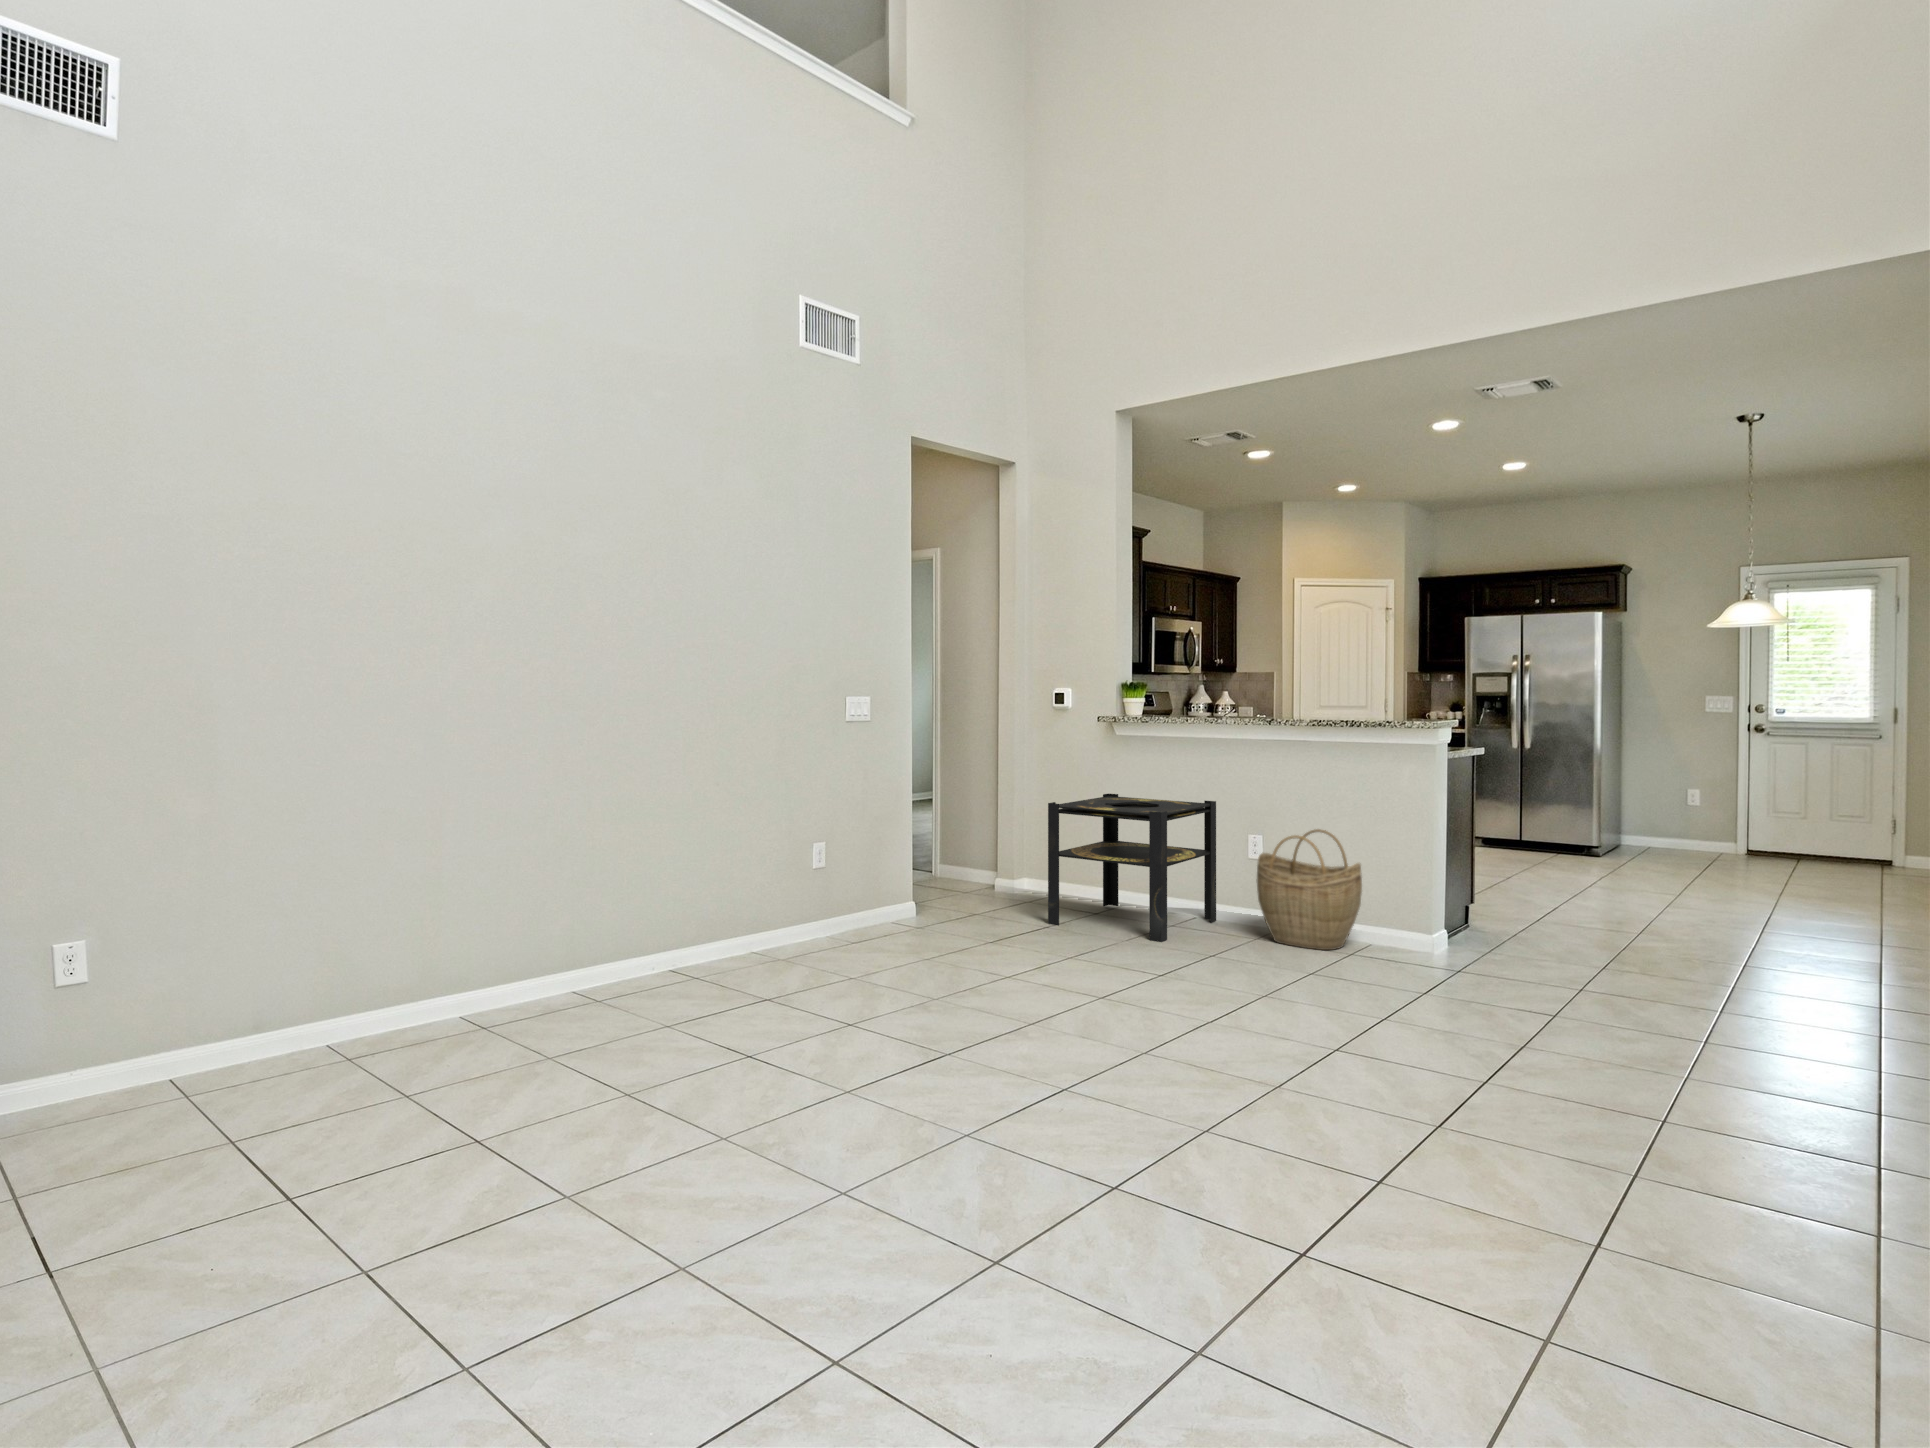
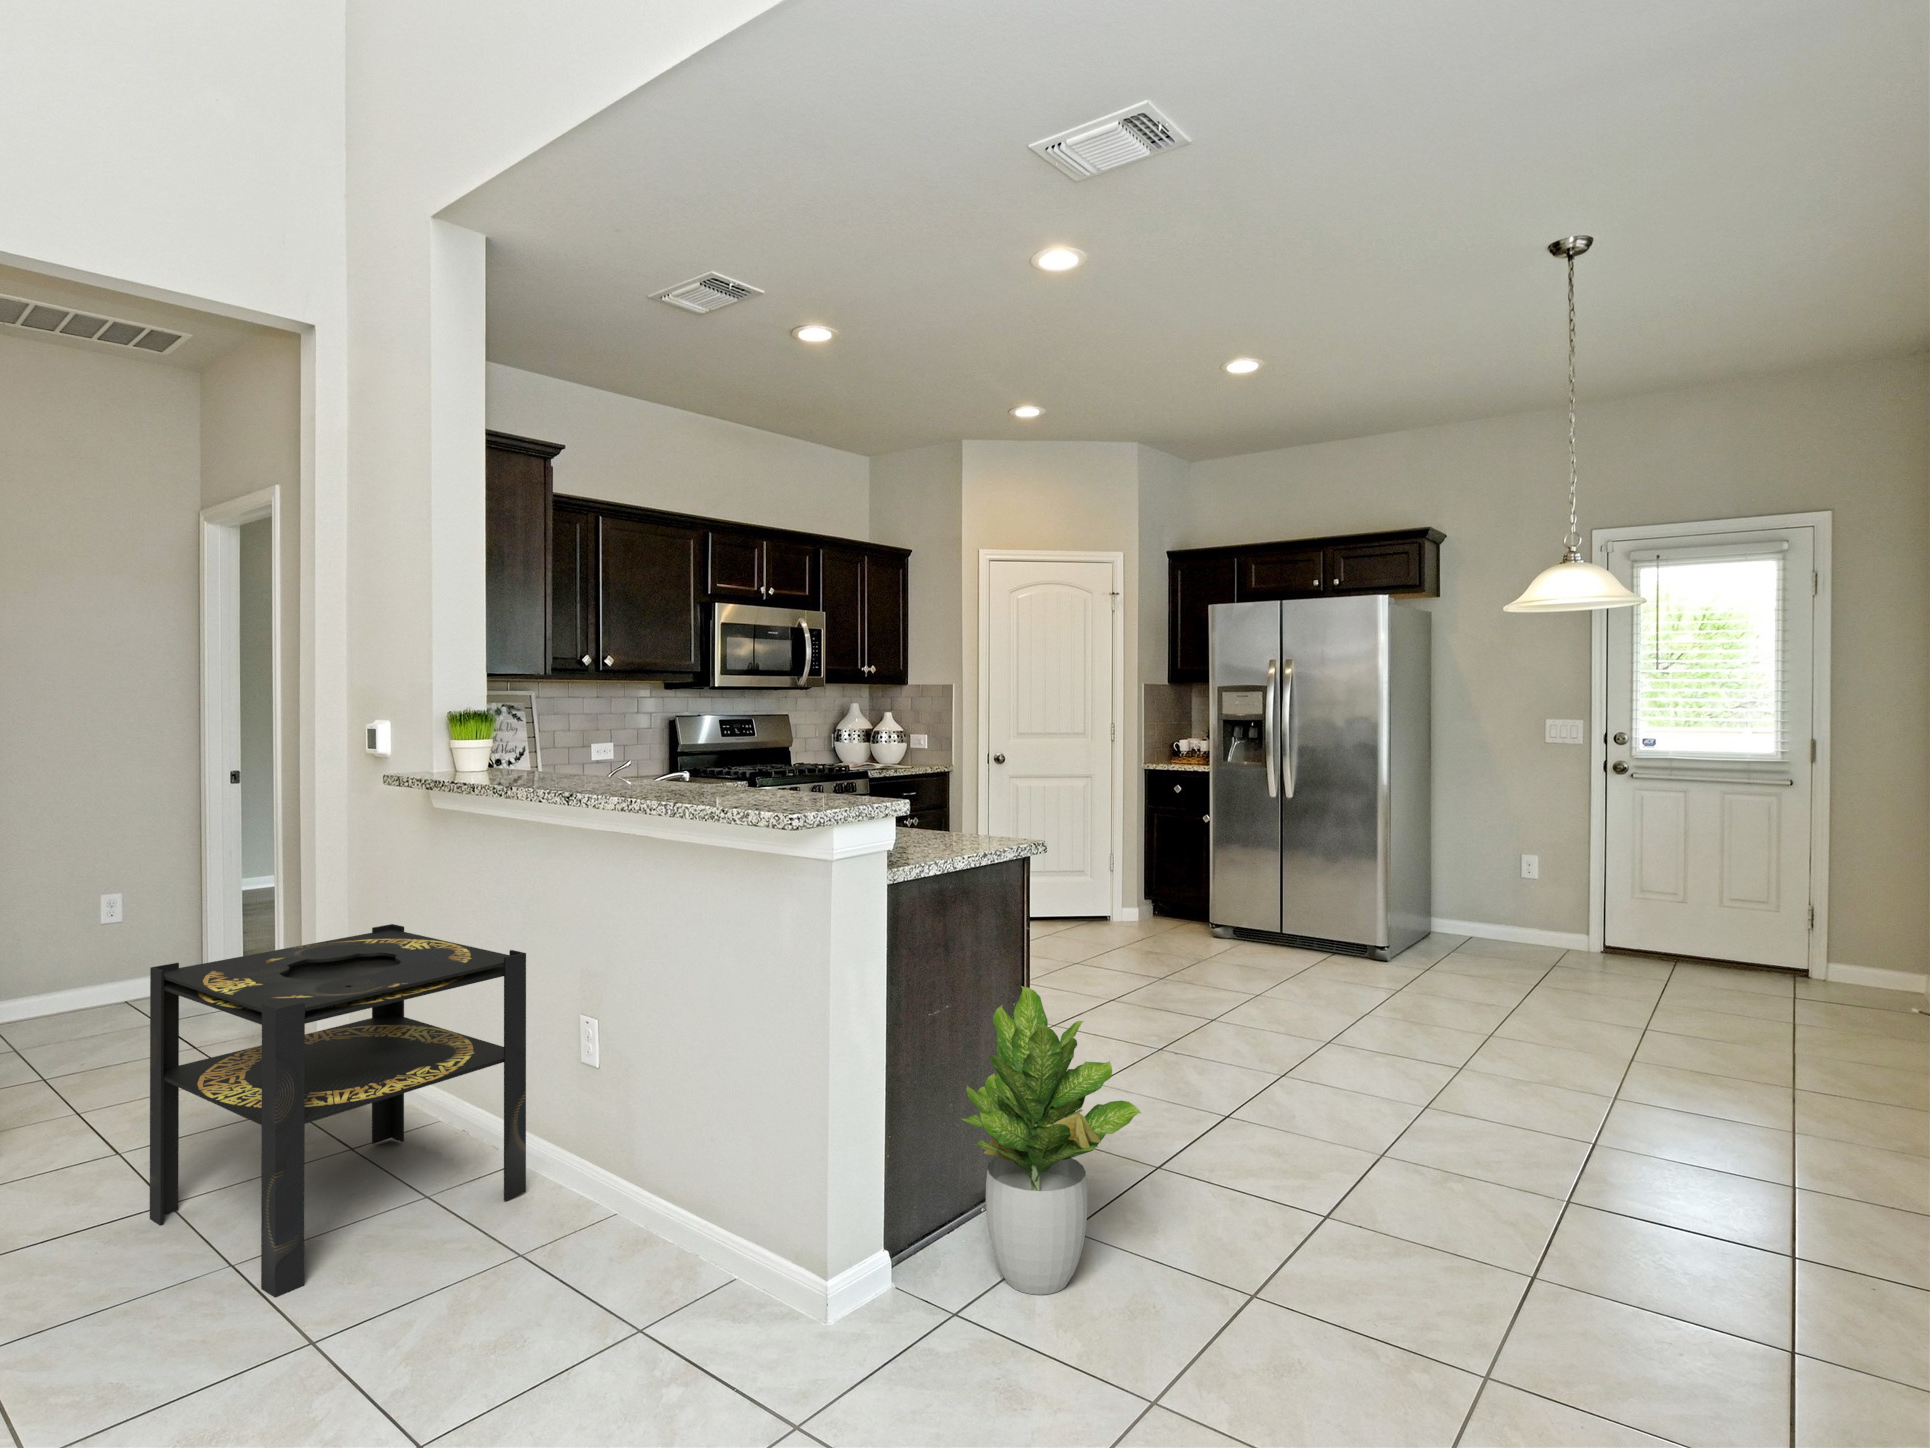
potted plant: none [1468,810,1565,949] -> present [962,986,1141,1295]
woven basket: present [1257,829,1362,950] -> none [501,1029,713,1324]

